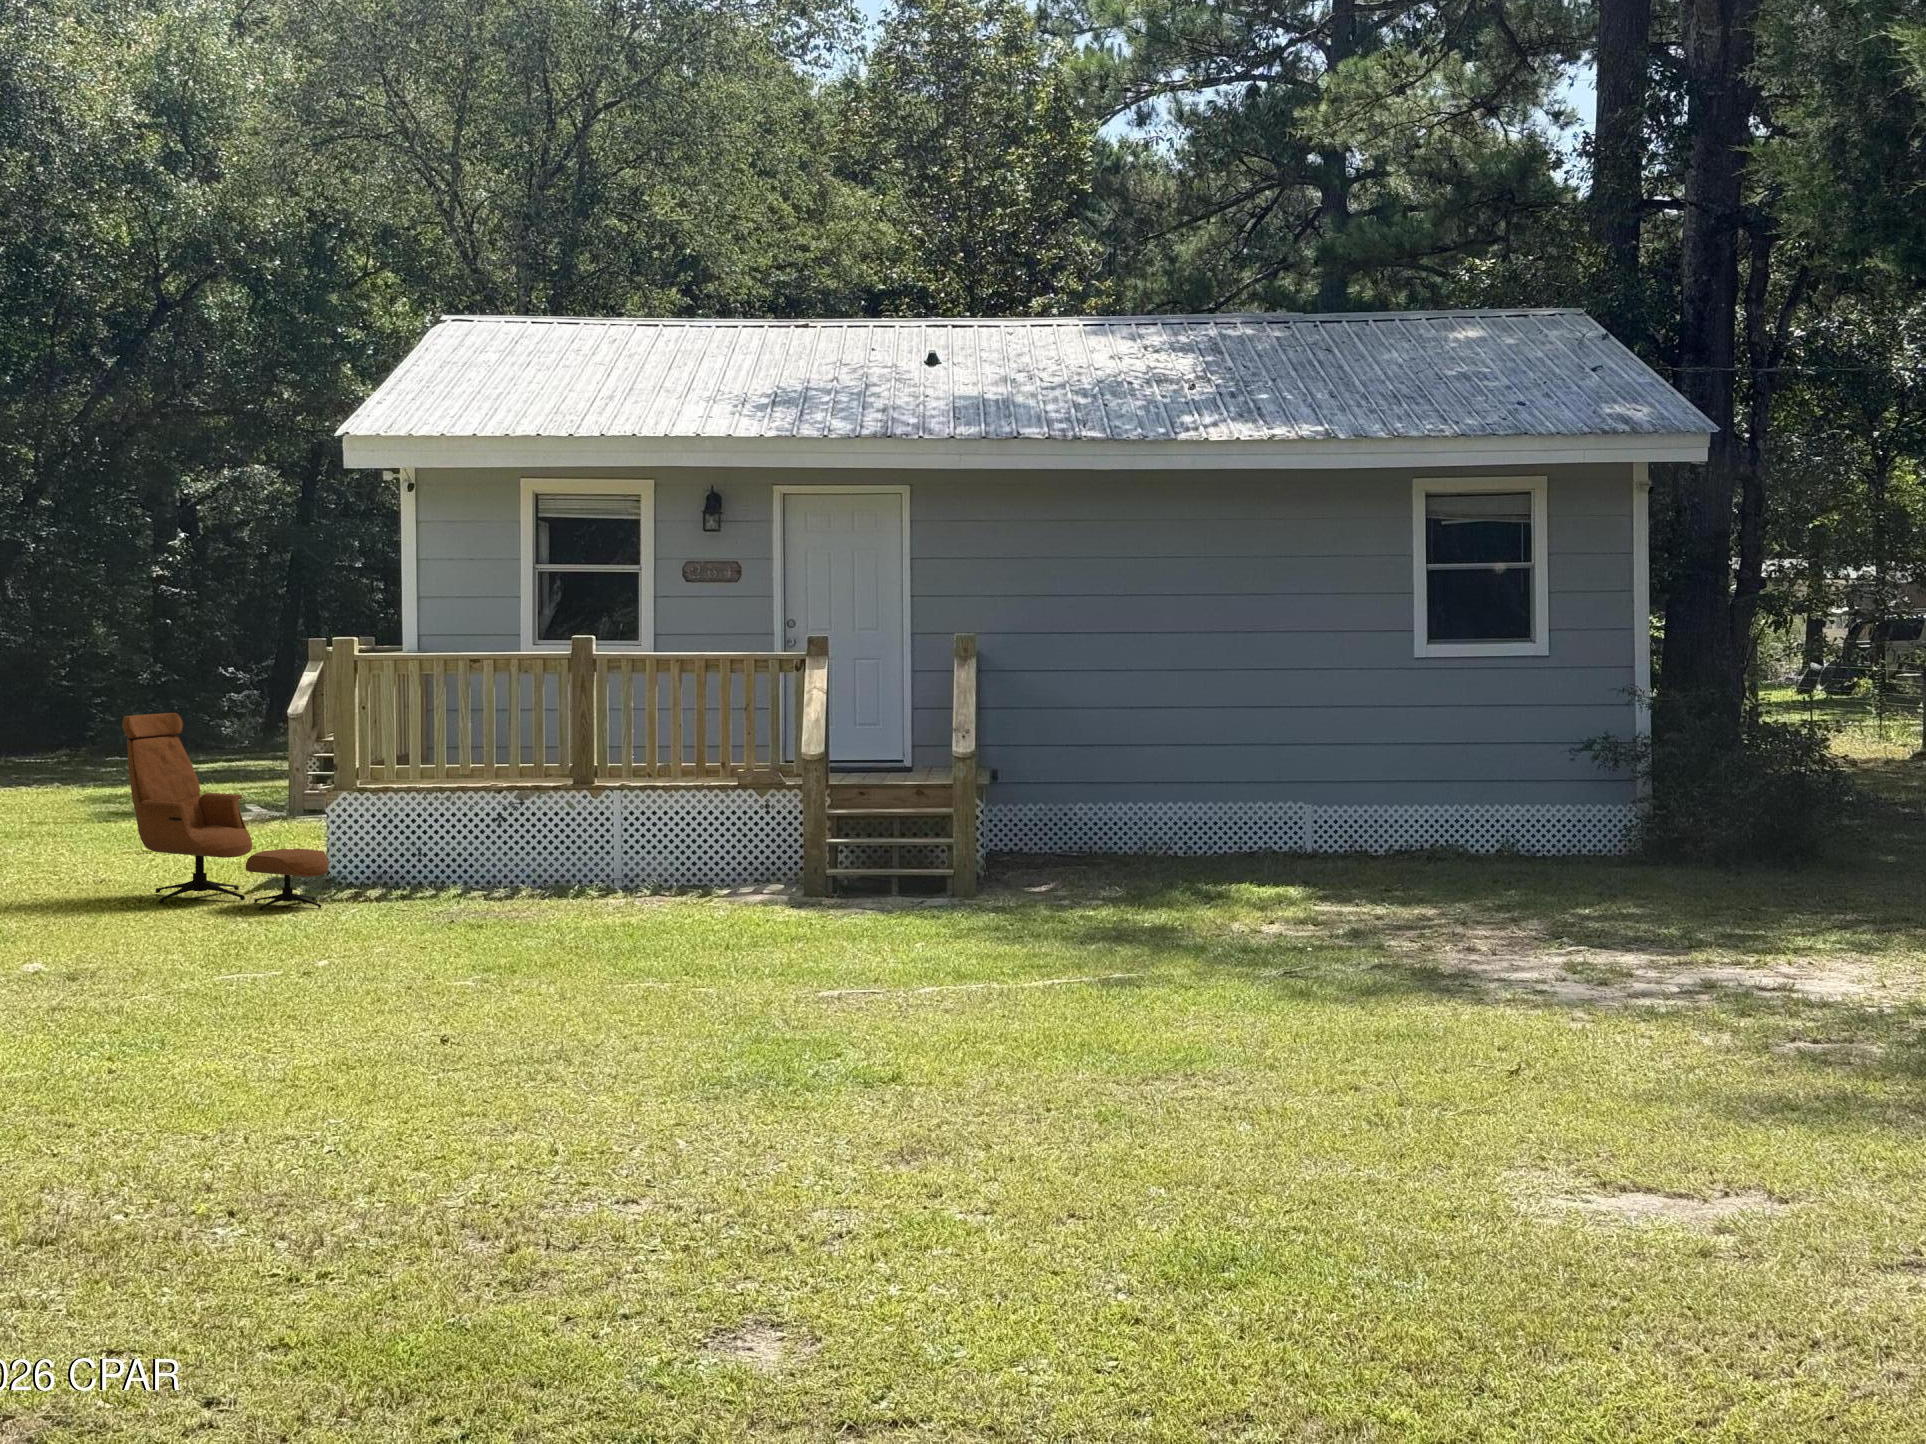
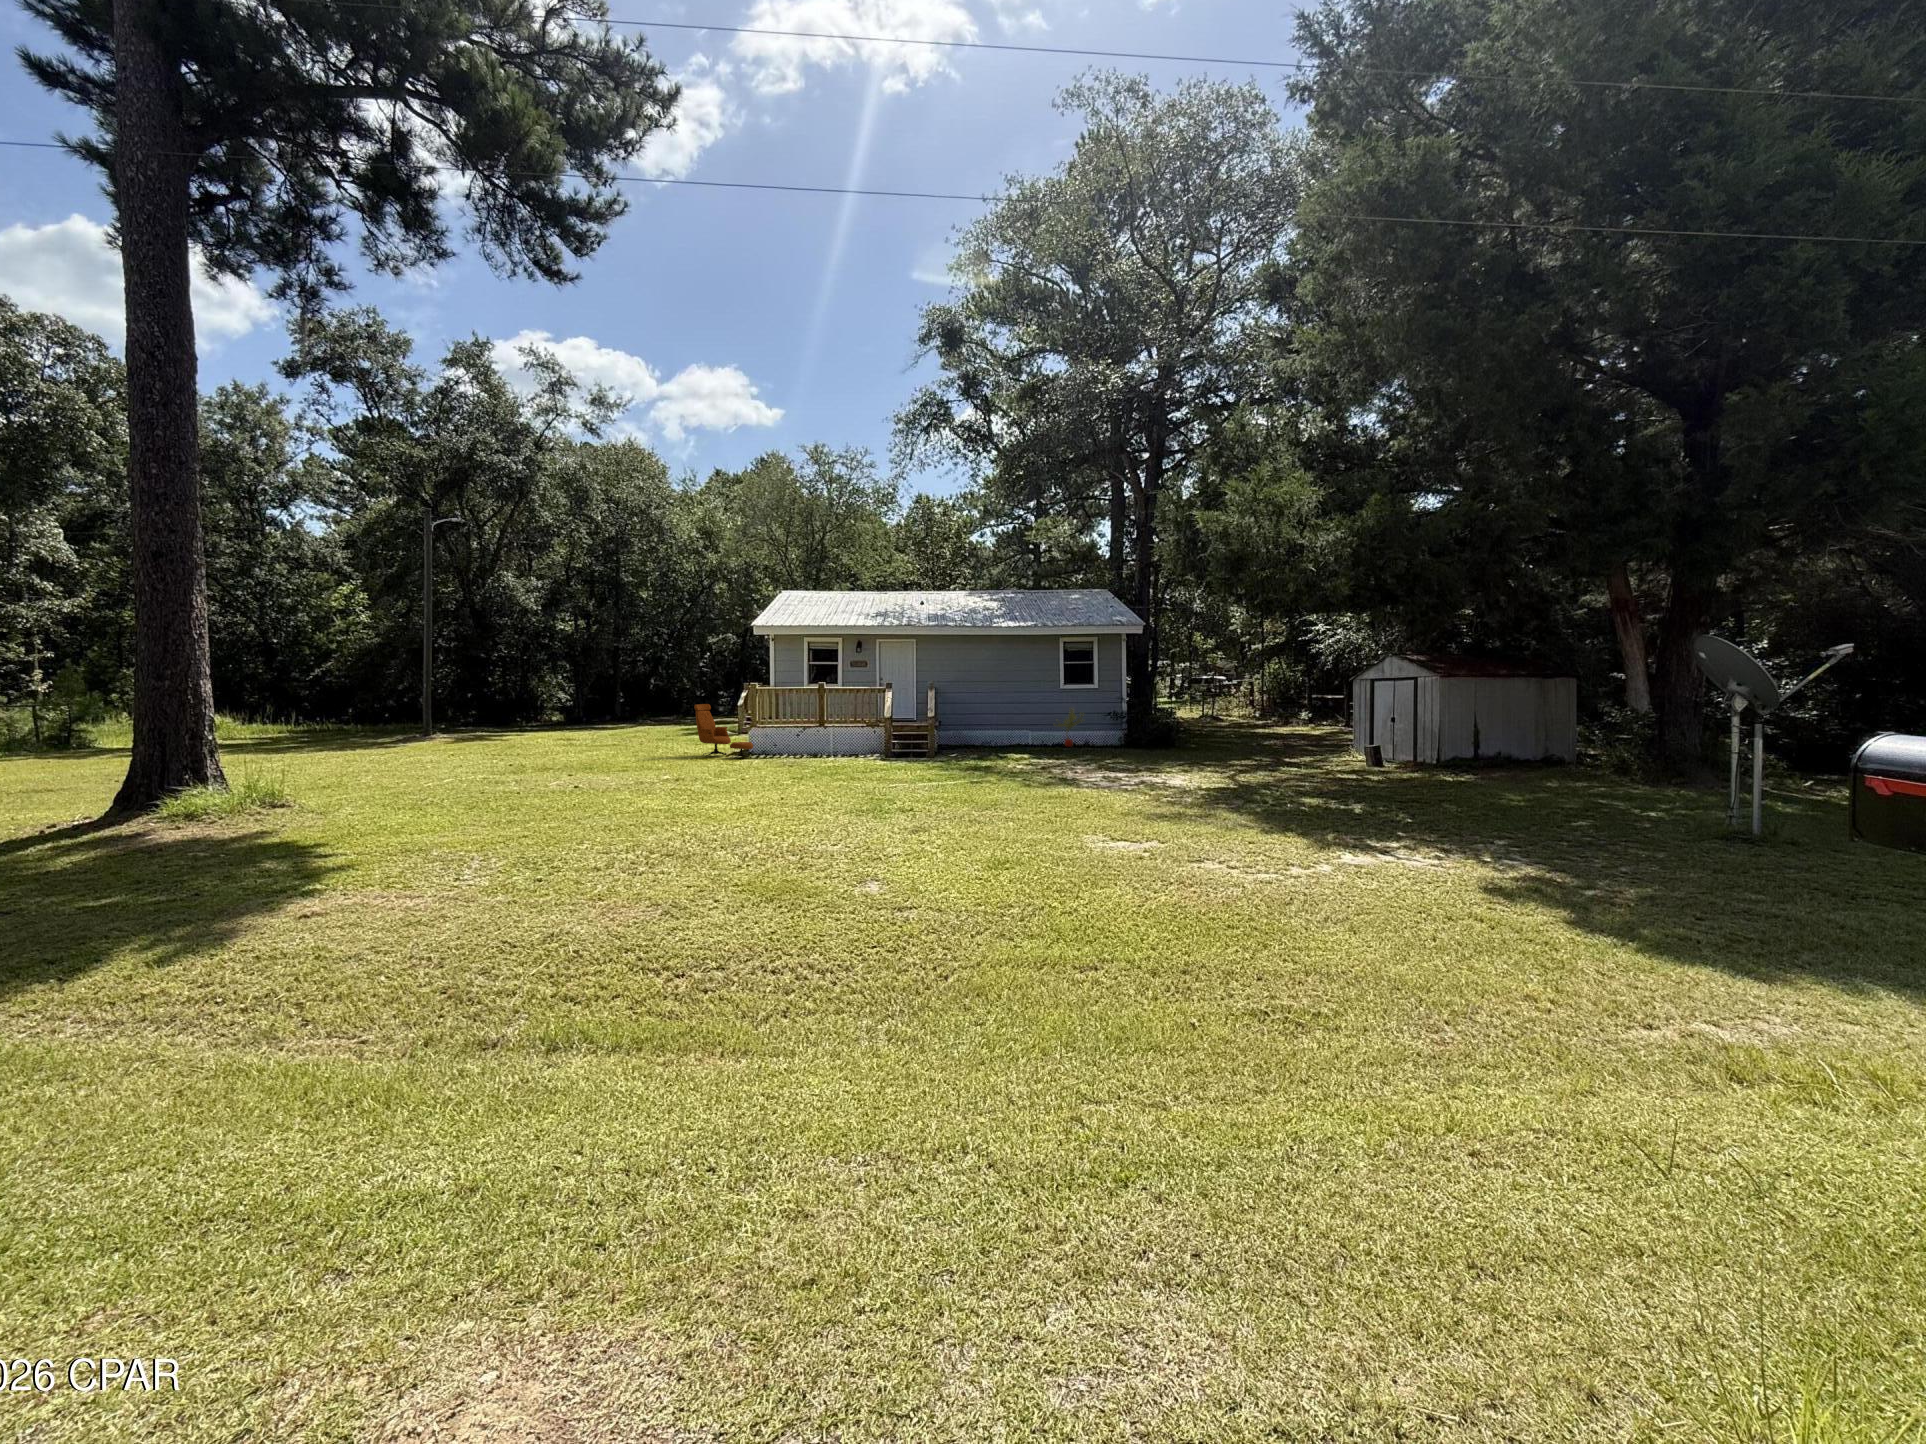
potted tree: none [1391,719,1505,859] -> present [1058,709,1083,747]

